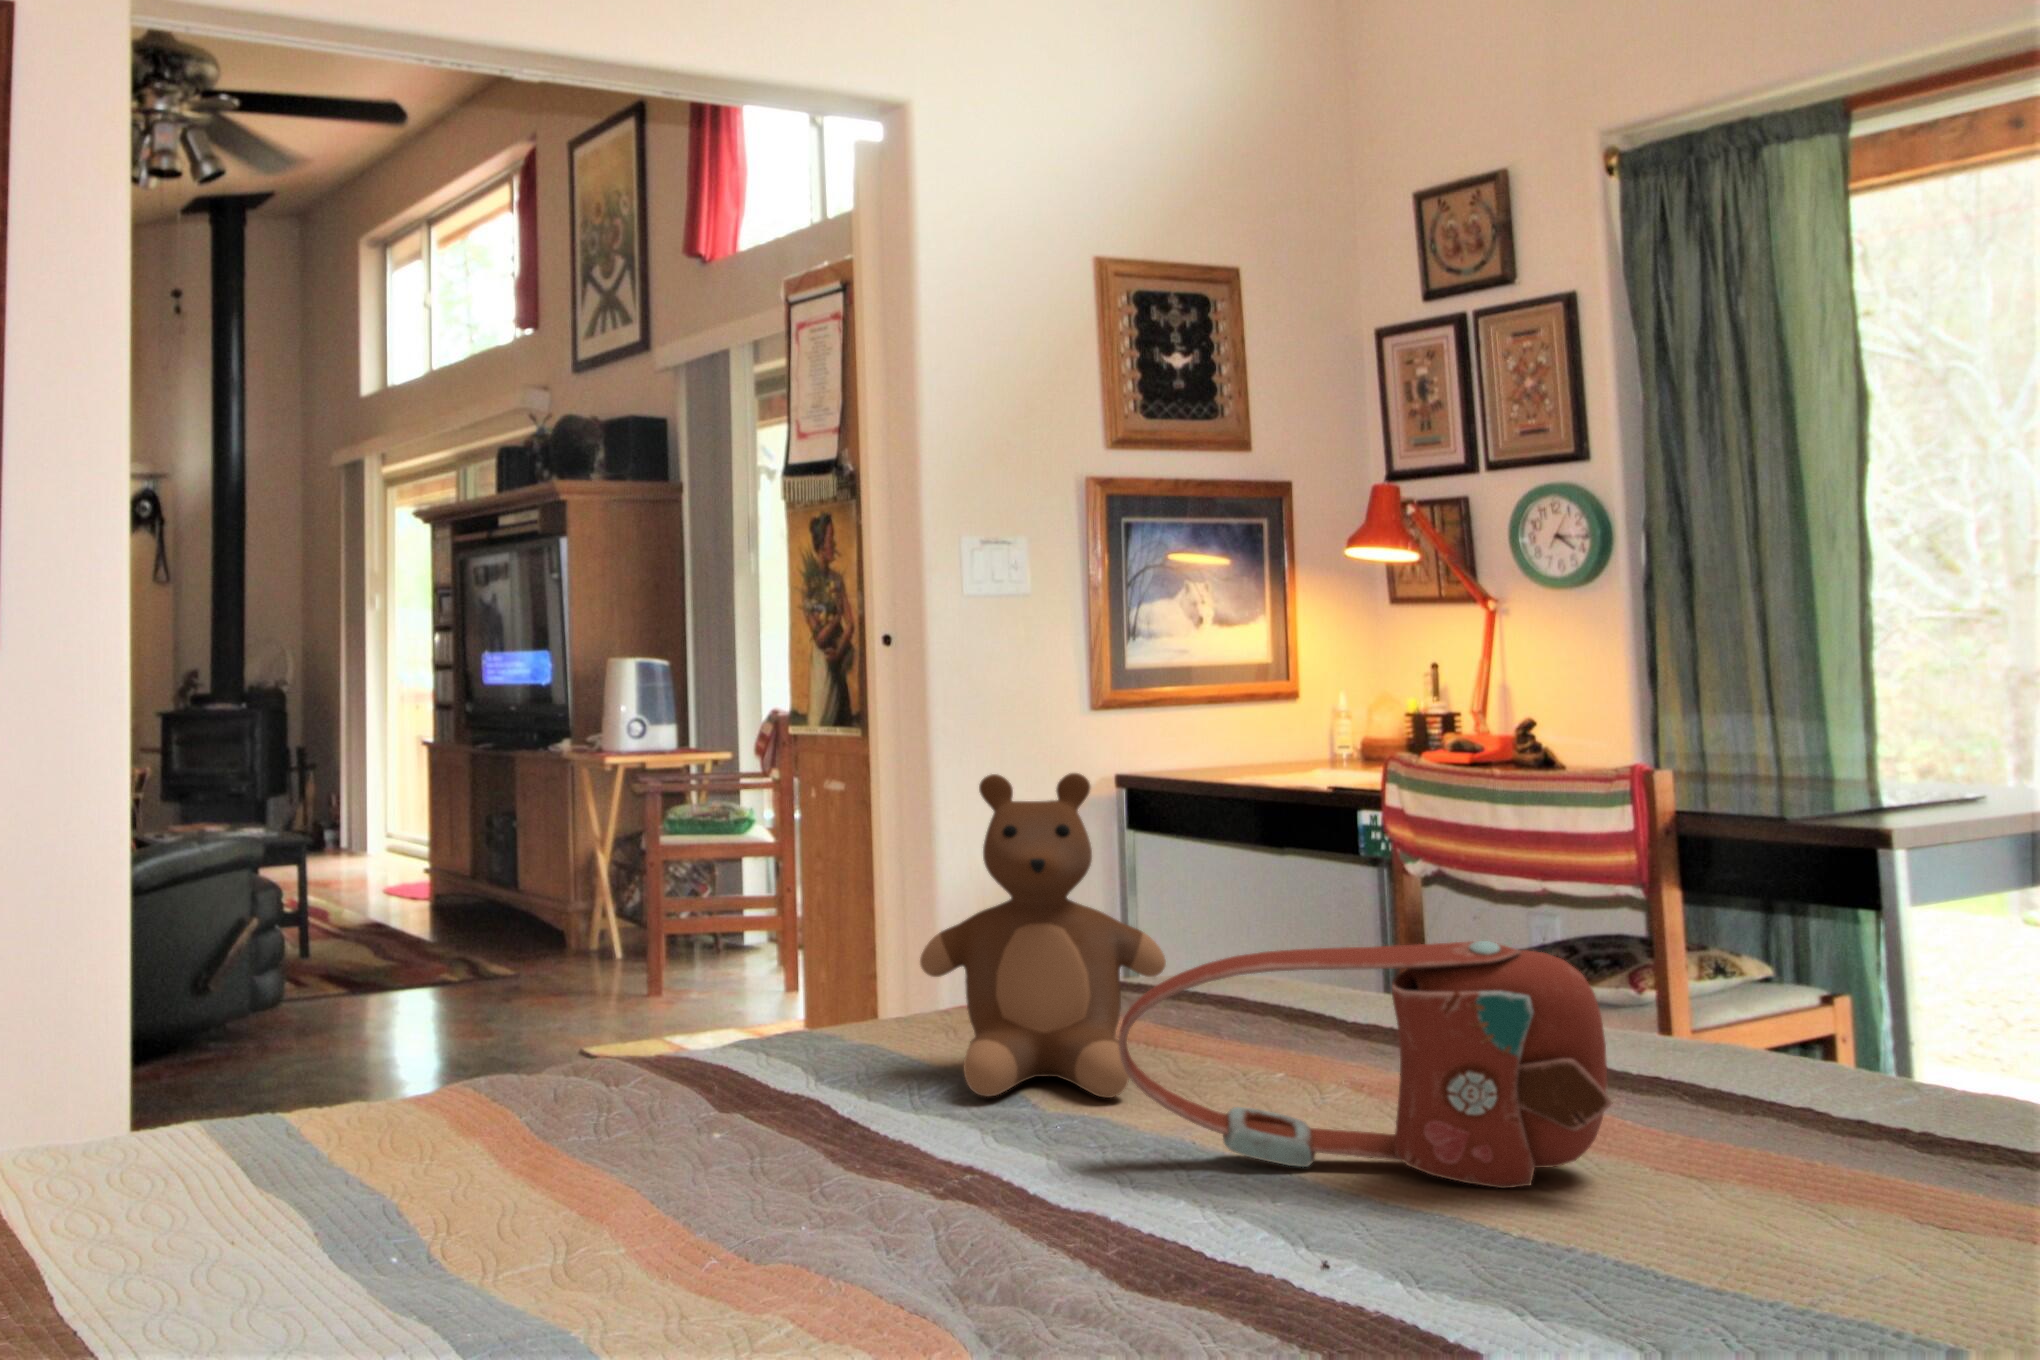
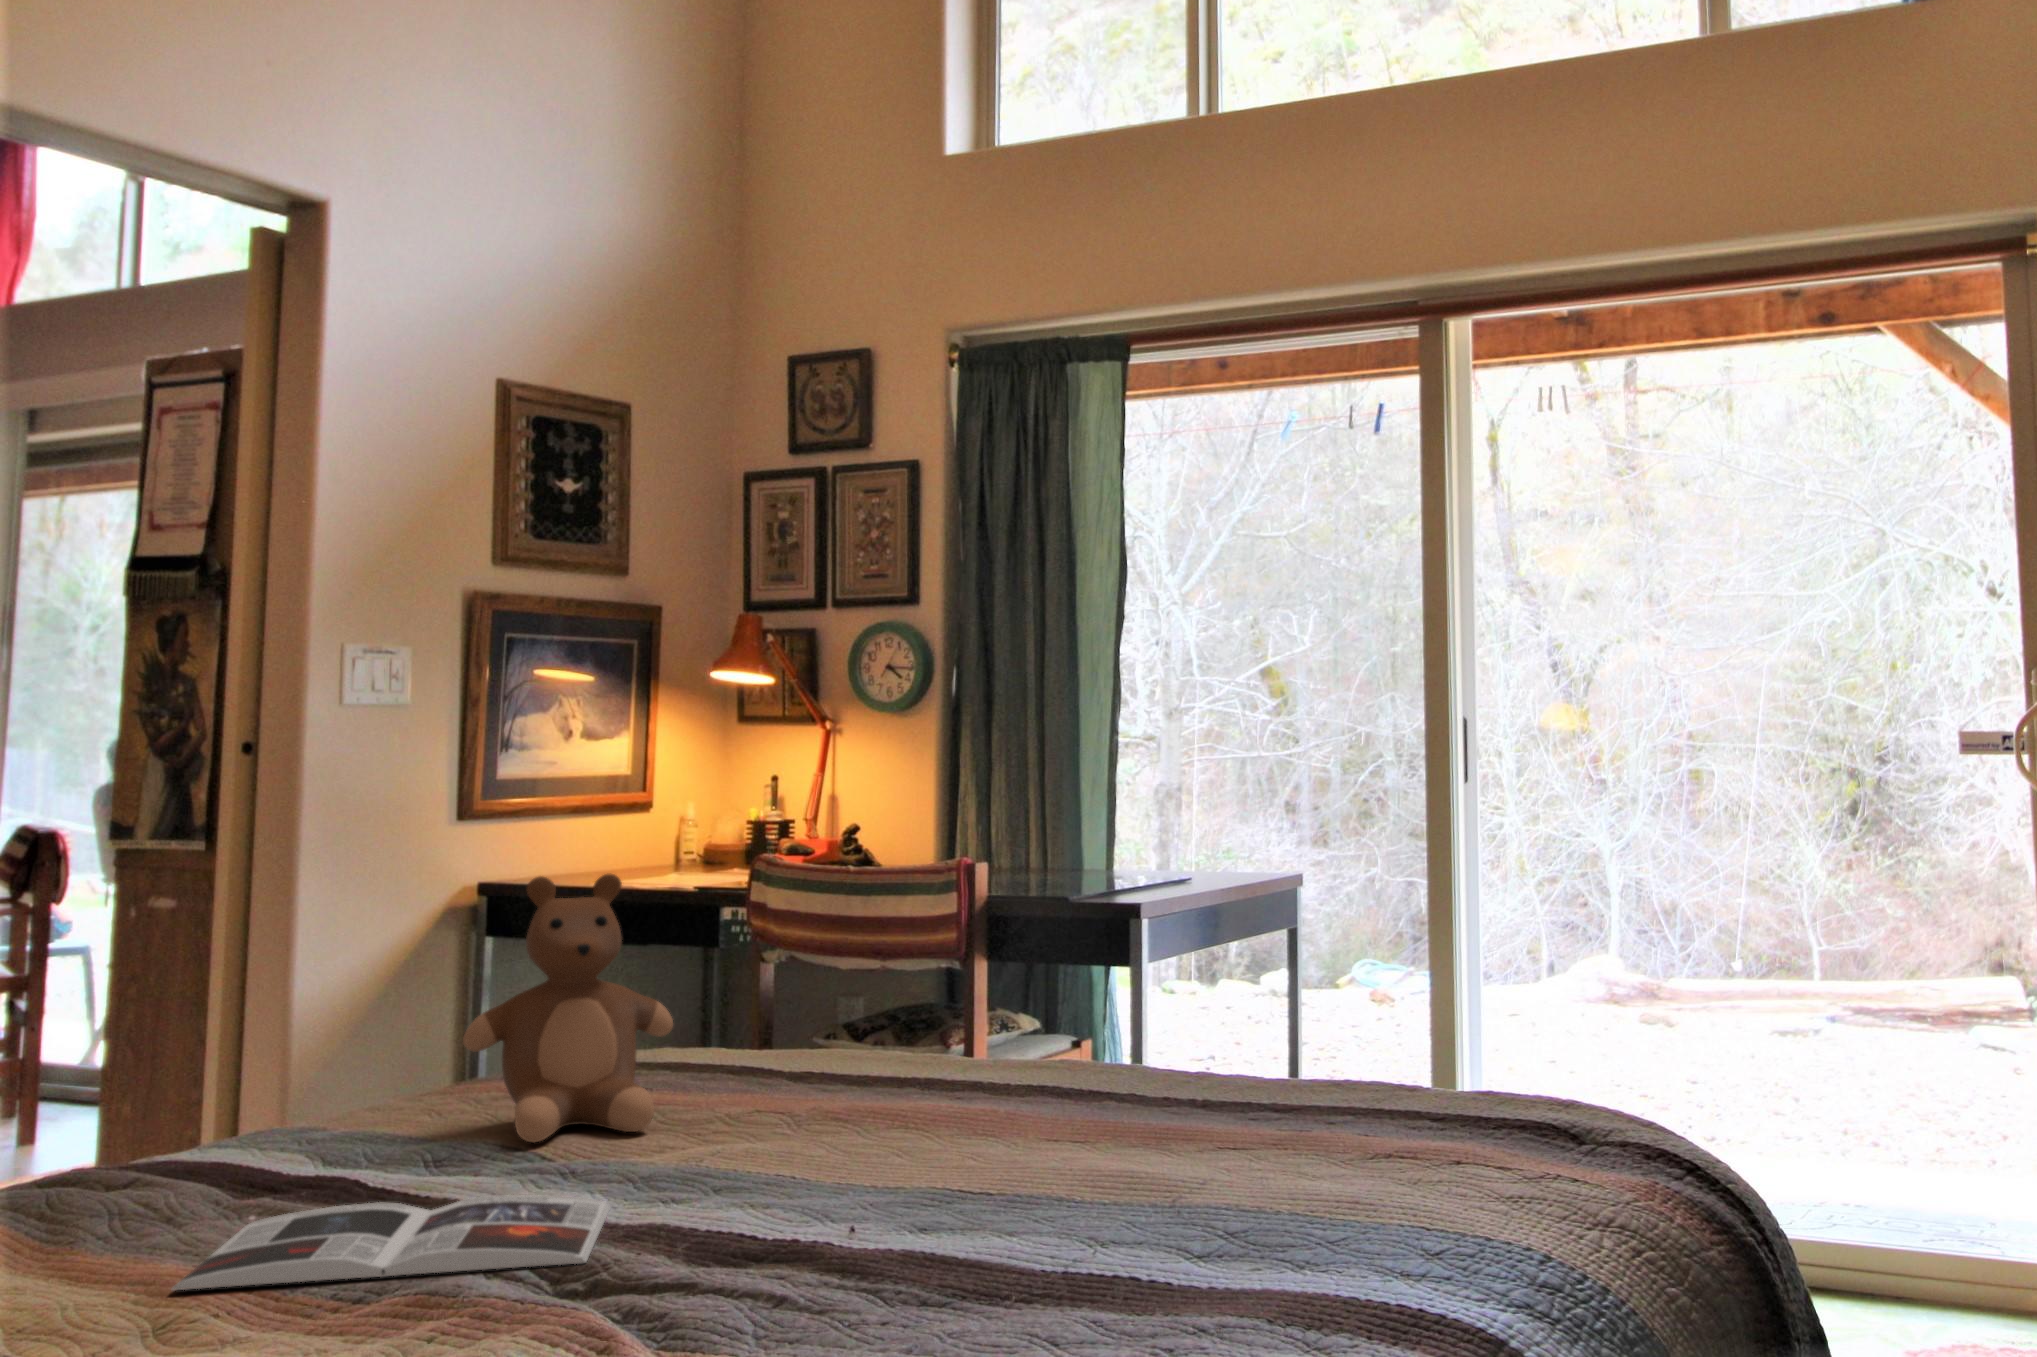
handbag: present [1119,941,1612,1188] -> none [679,979,1018,1153]
magazine: none [480,1160,1010,1307] -> present [172,1195,611,1290]

